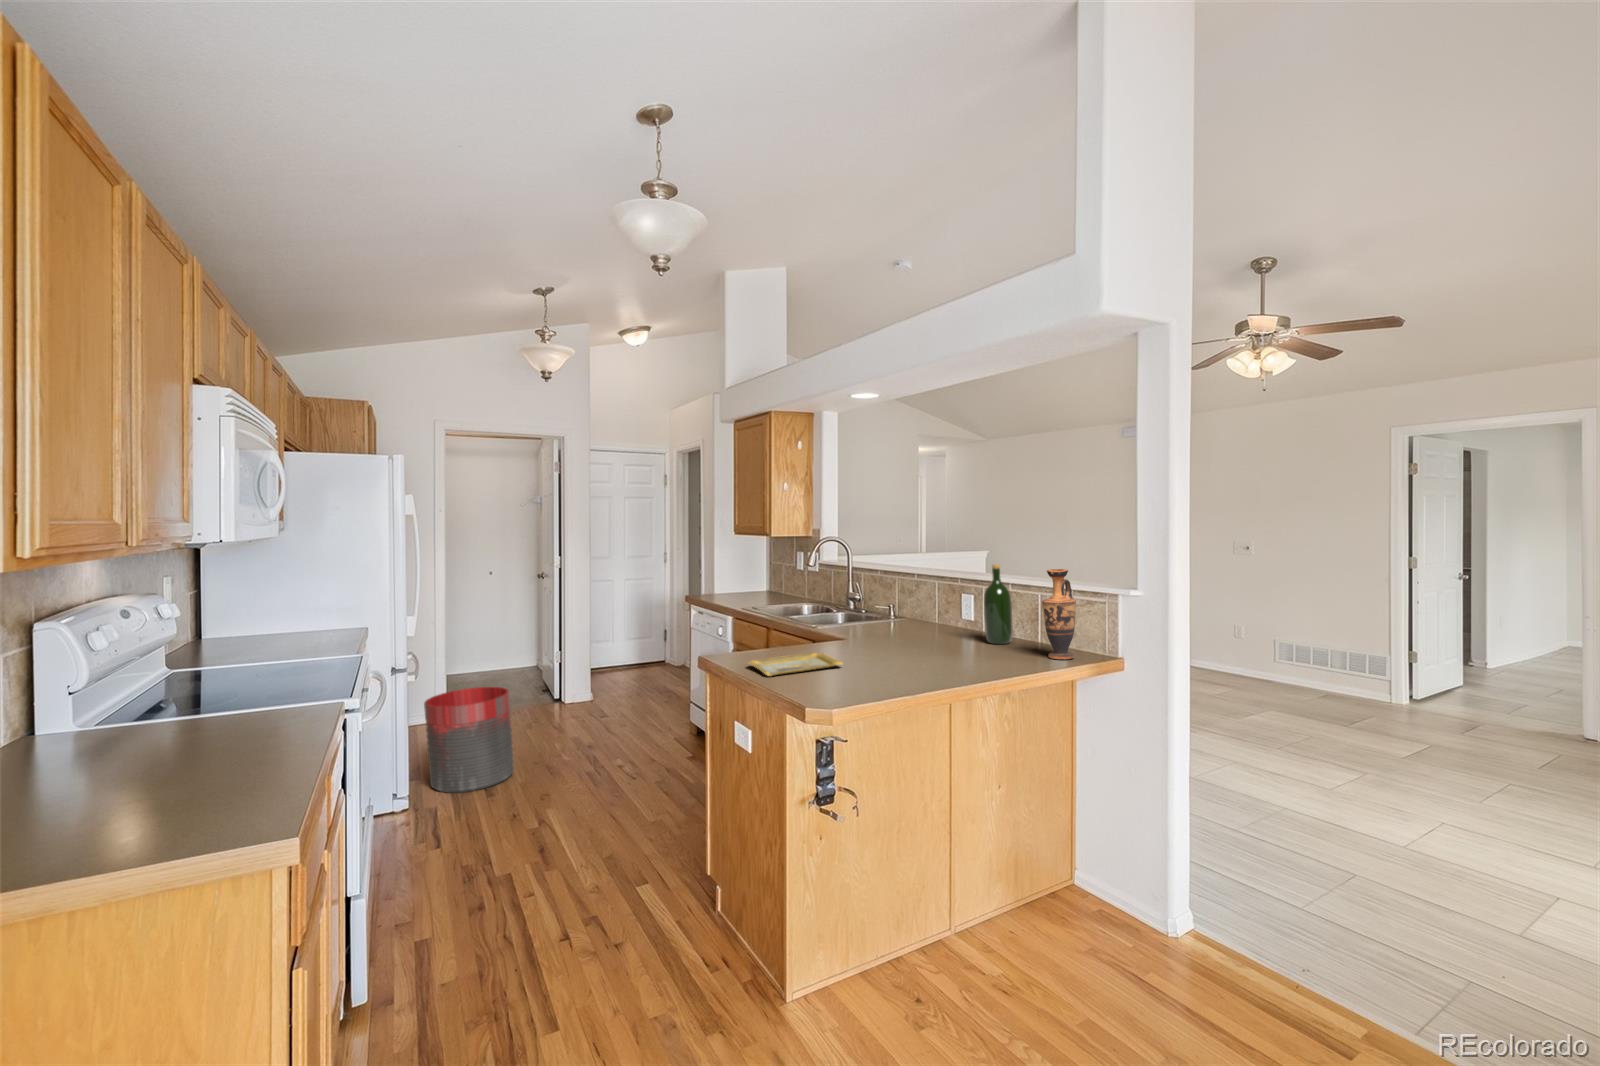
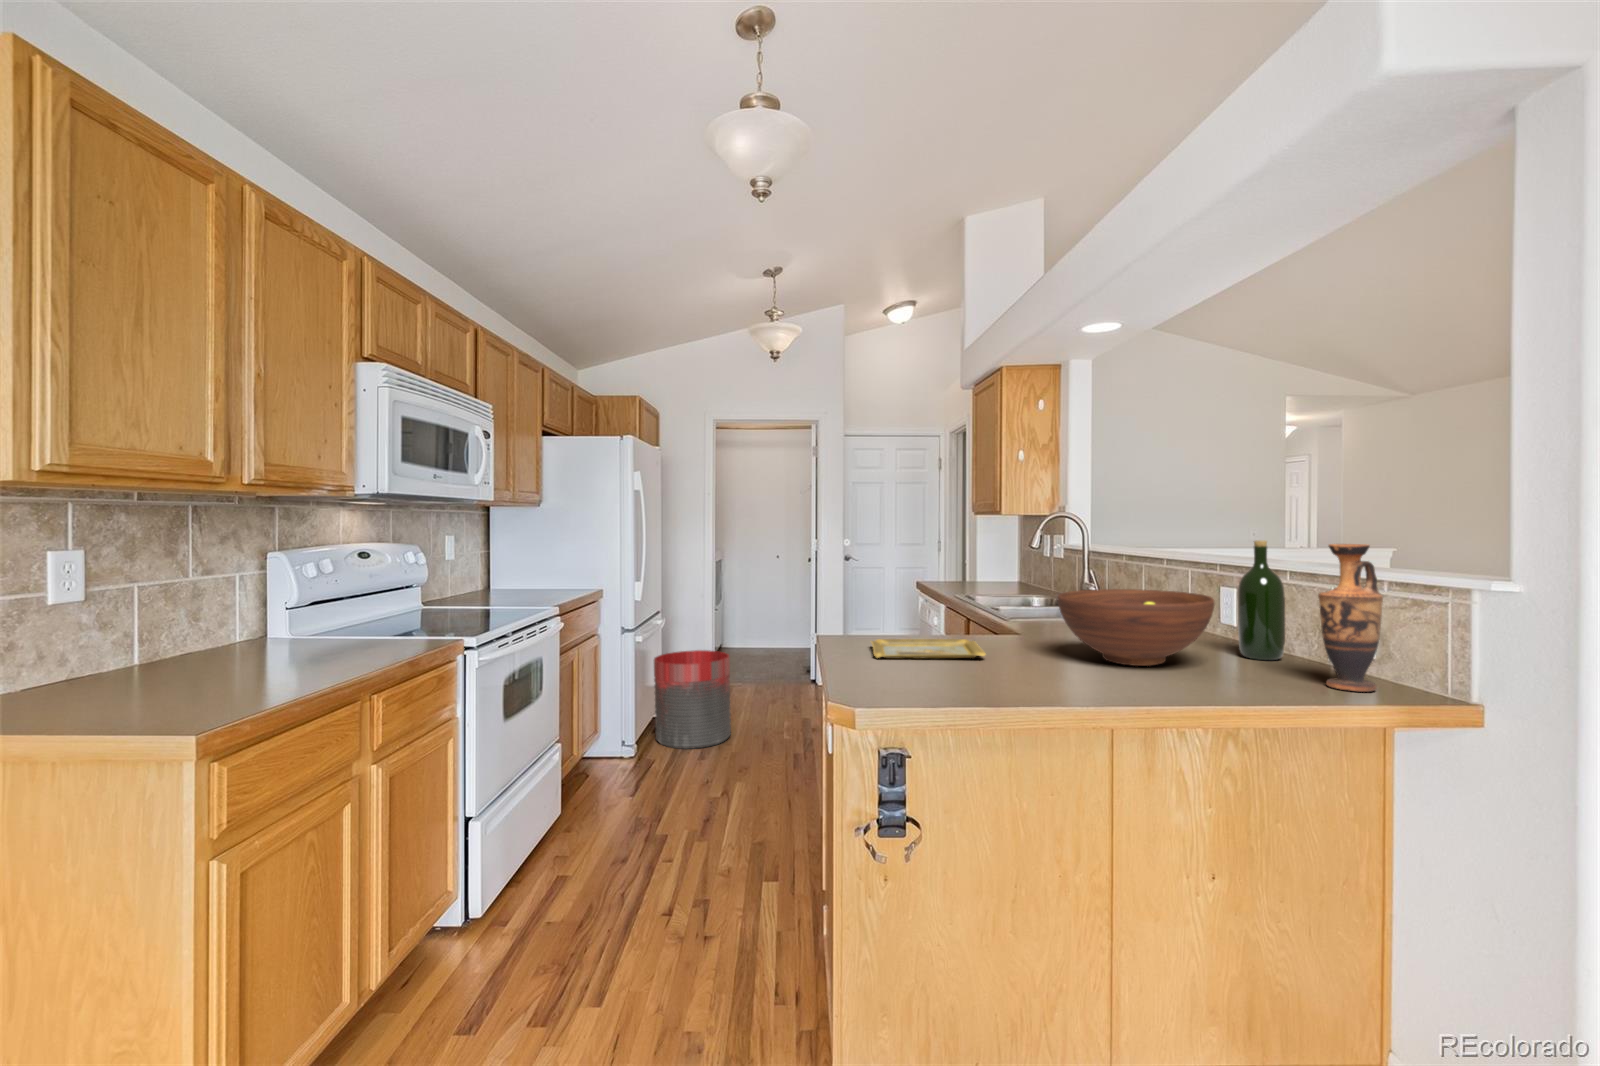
fruit bowl: none [882,603,983,659] -> present [1058,589,1214,666]

